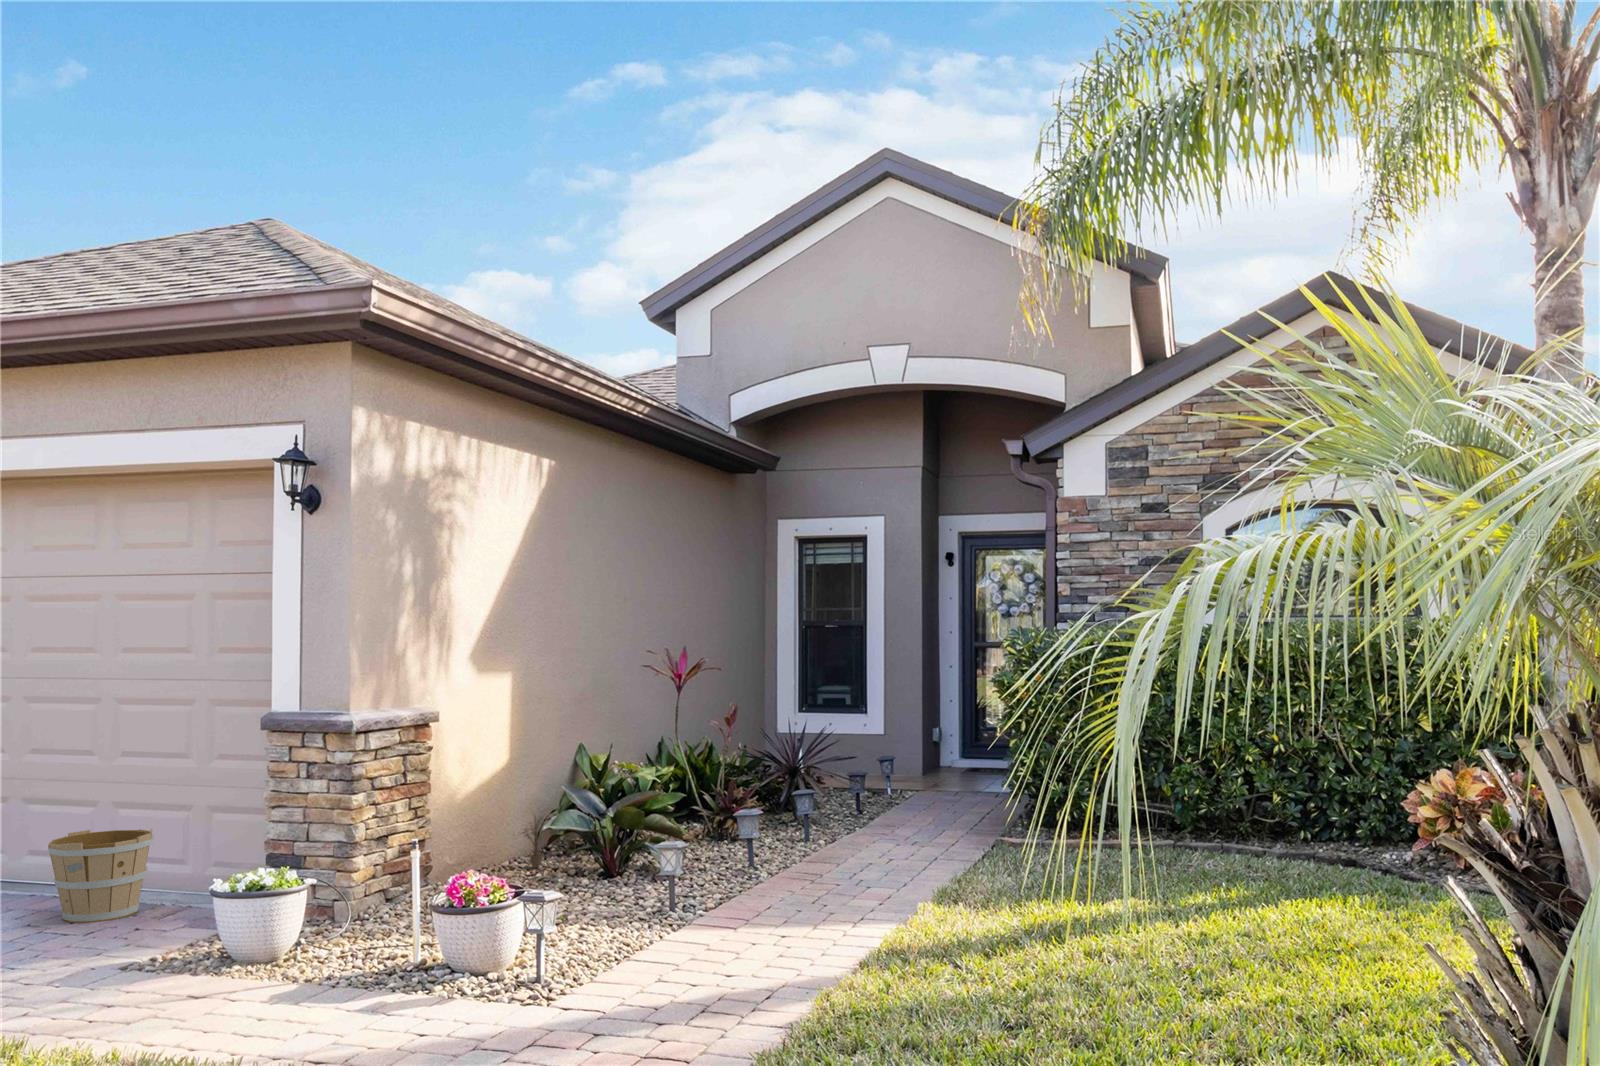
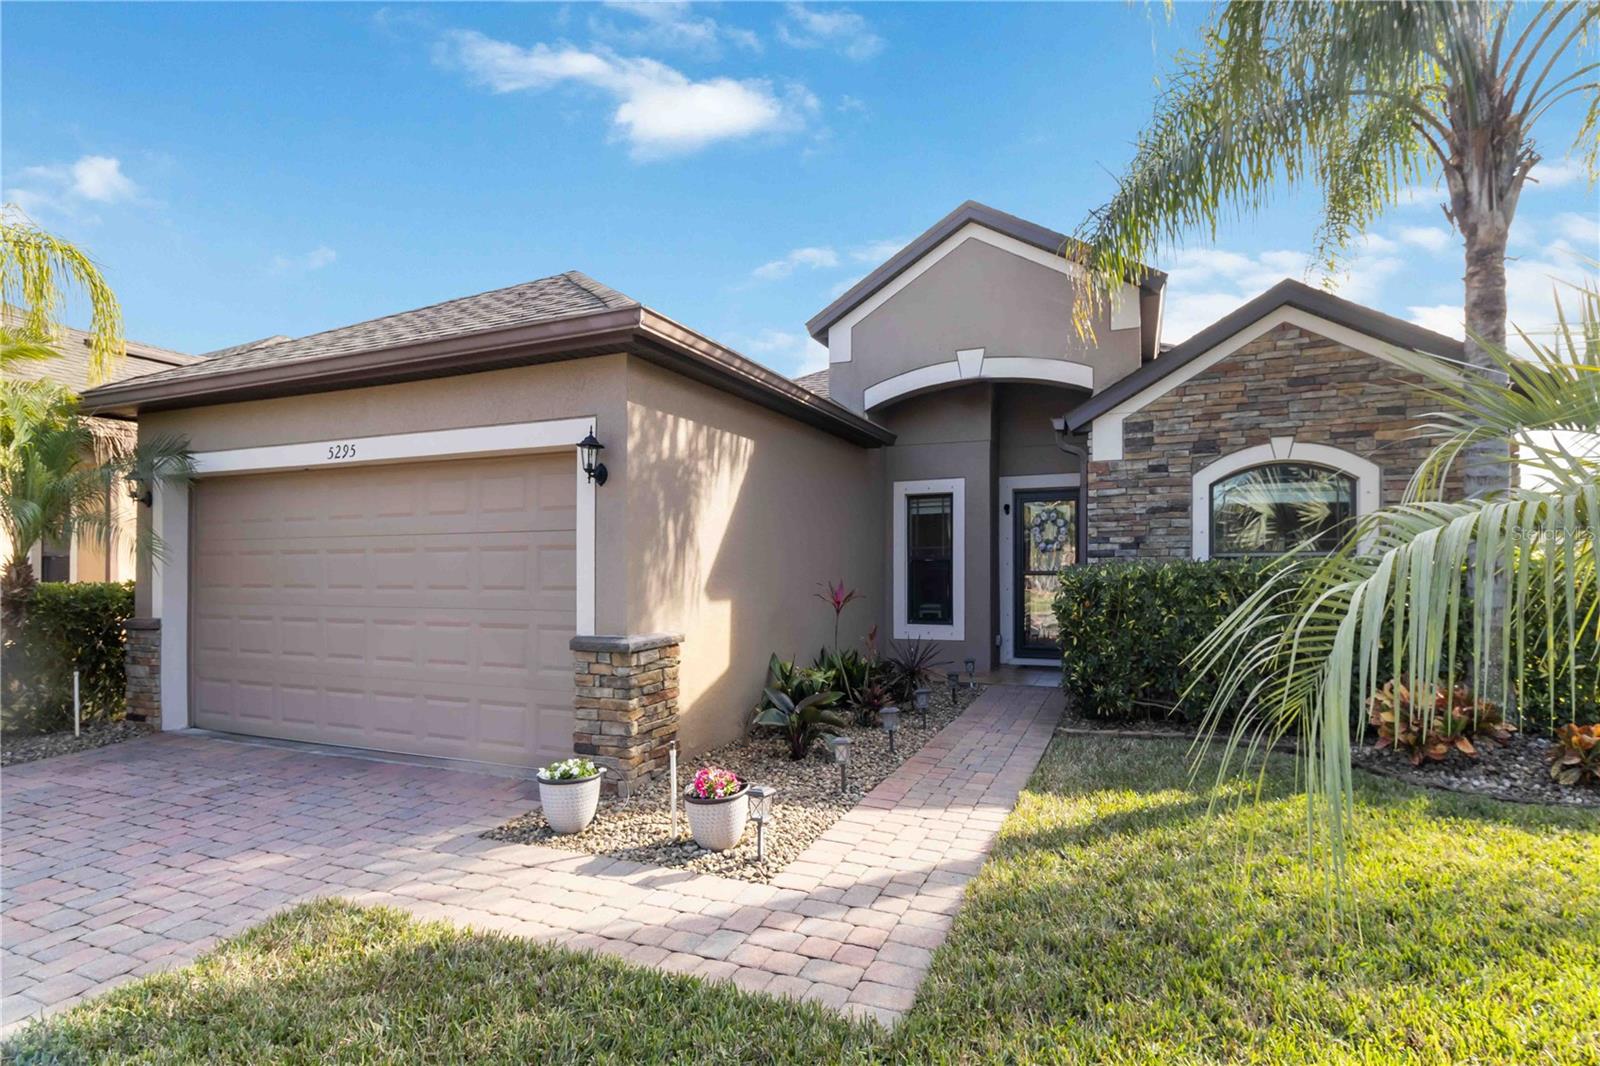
wooden bucket: present [48,829,154,923] -> none [434,723,500,787]

